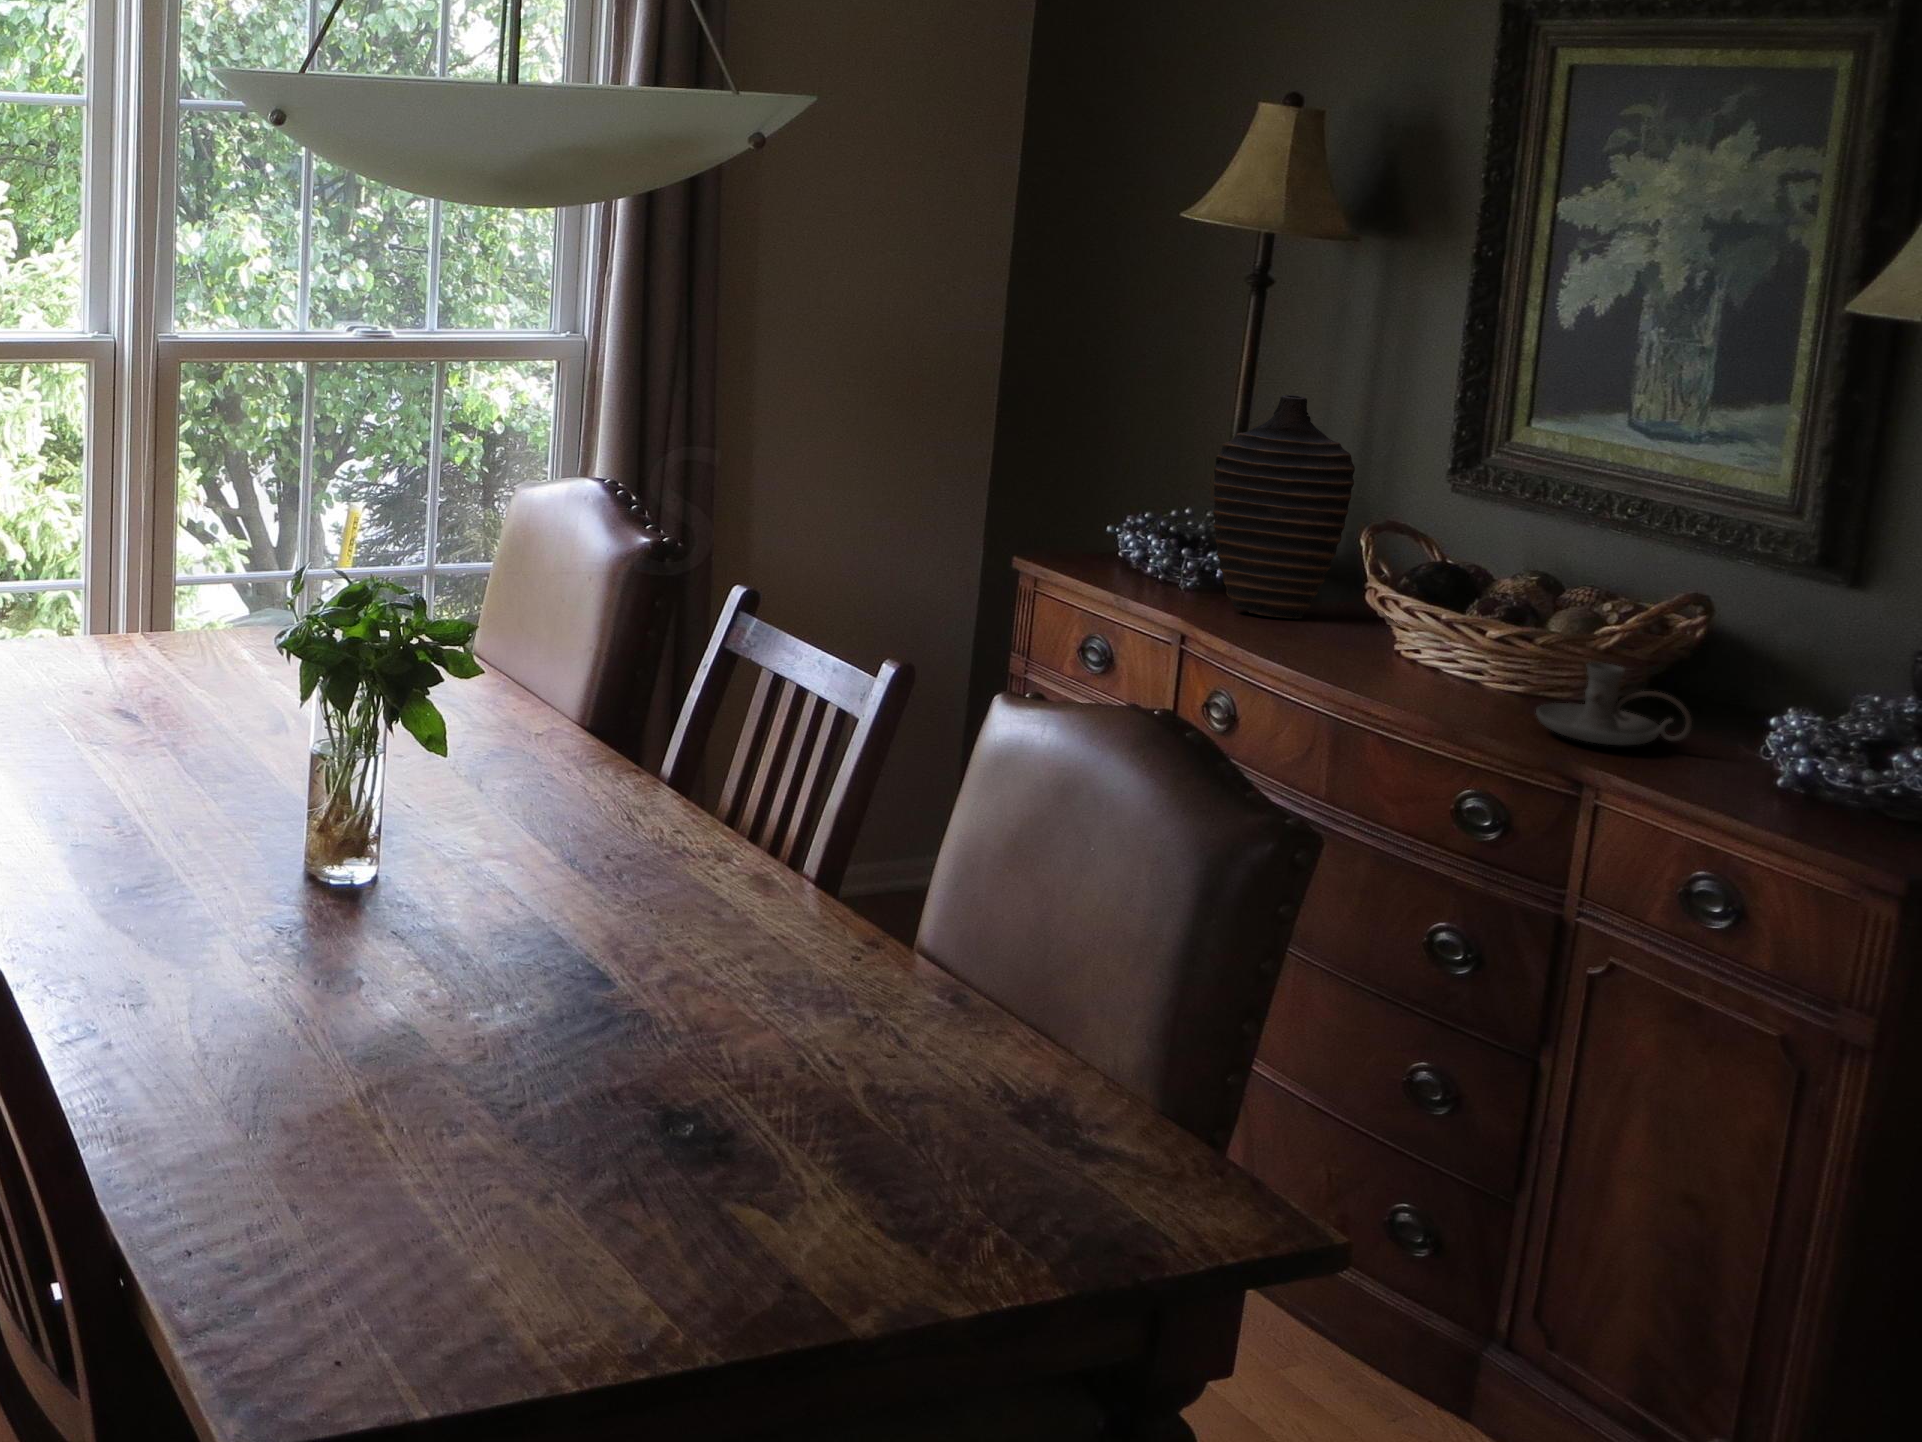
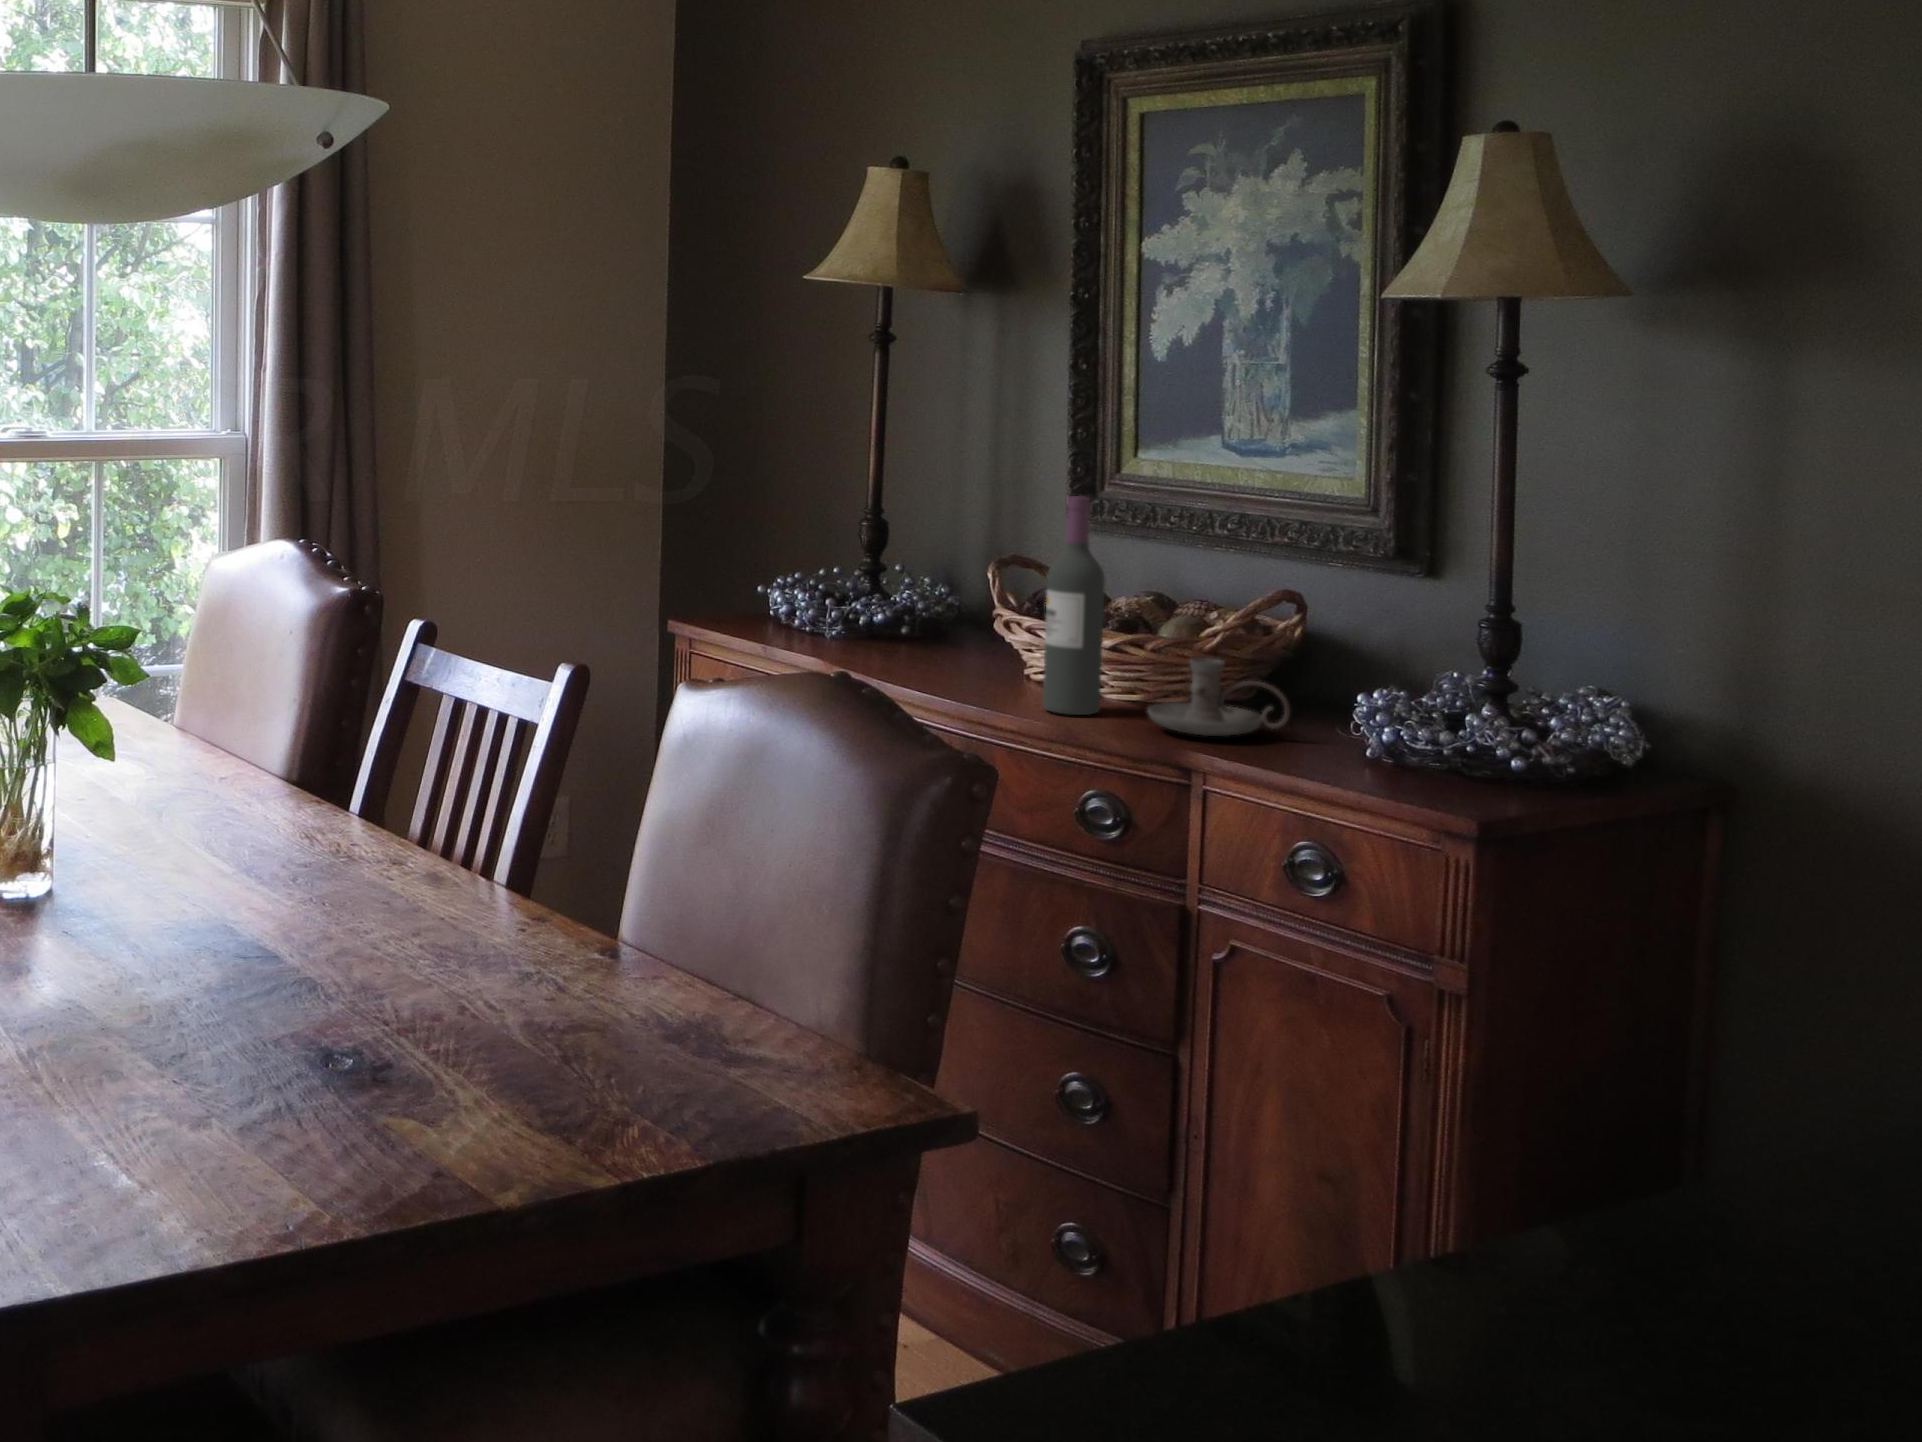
decorative vase: present [1213,395,1355,619] -> none [846,438,978,656]
wine bottle: none [1420,485,1500,708] -> present [1043,496,1105,715]

